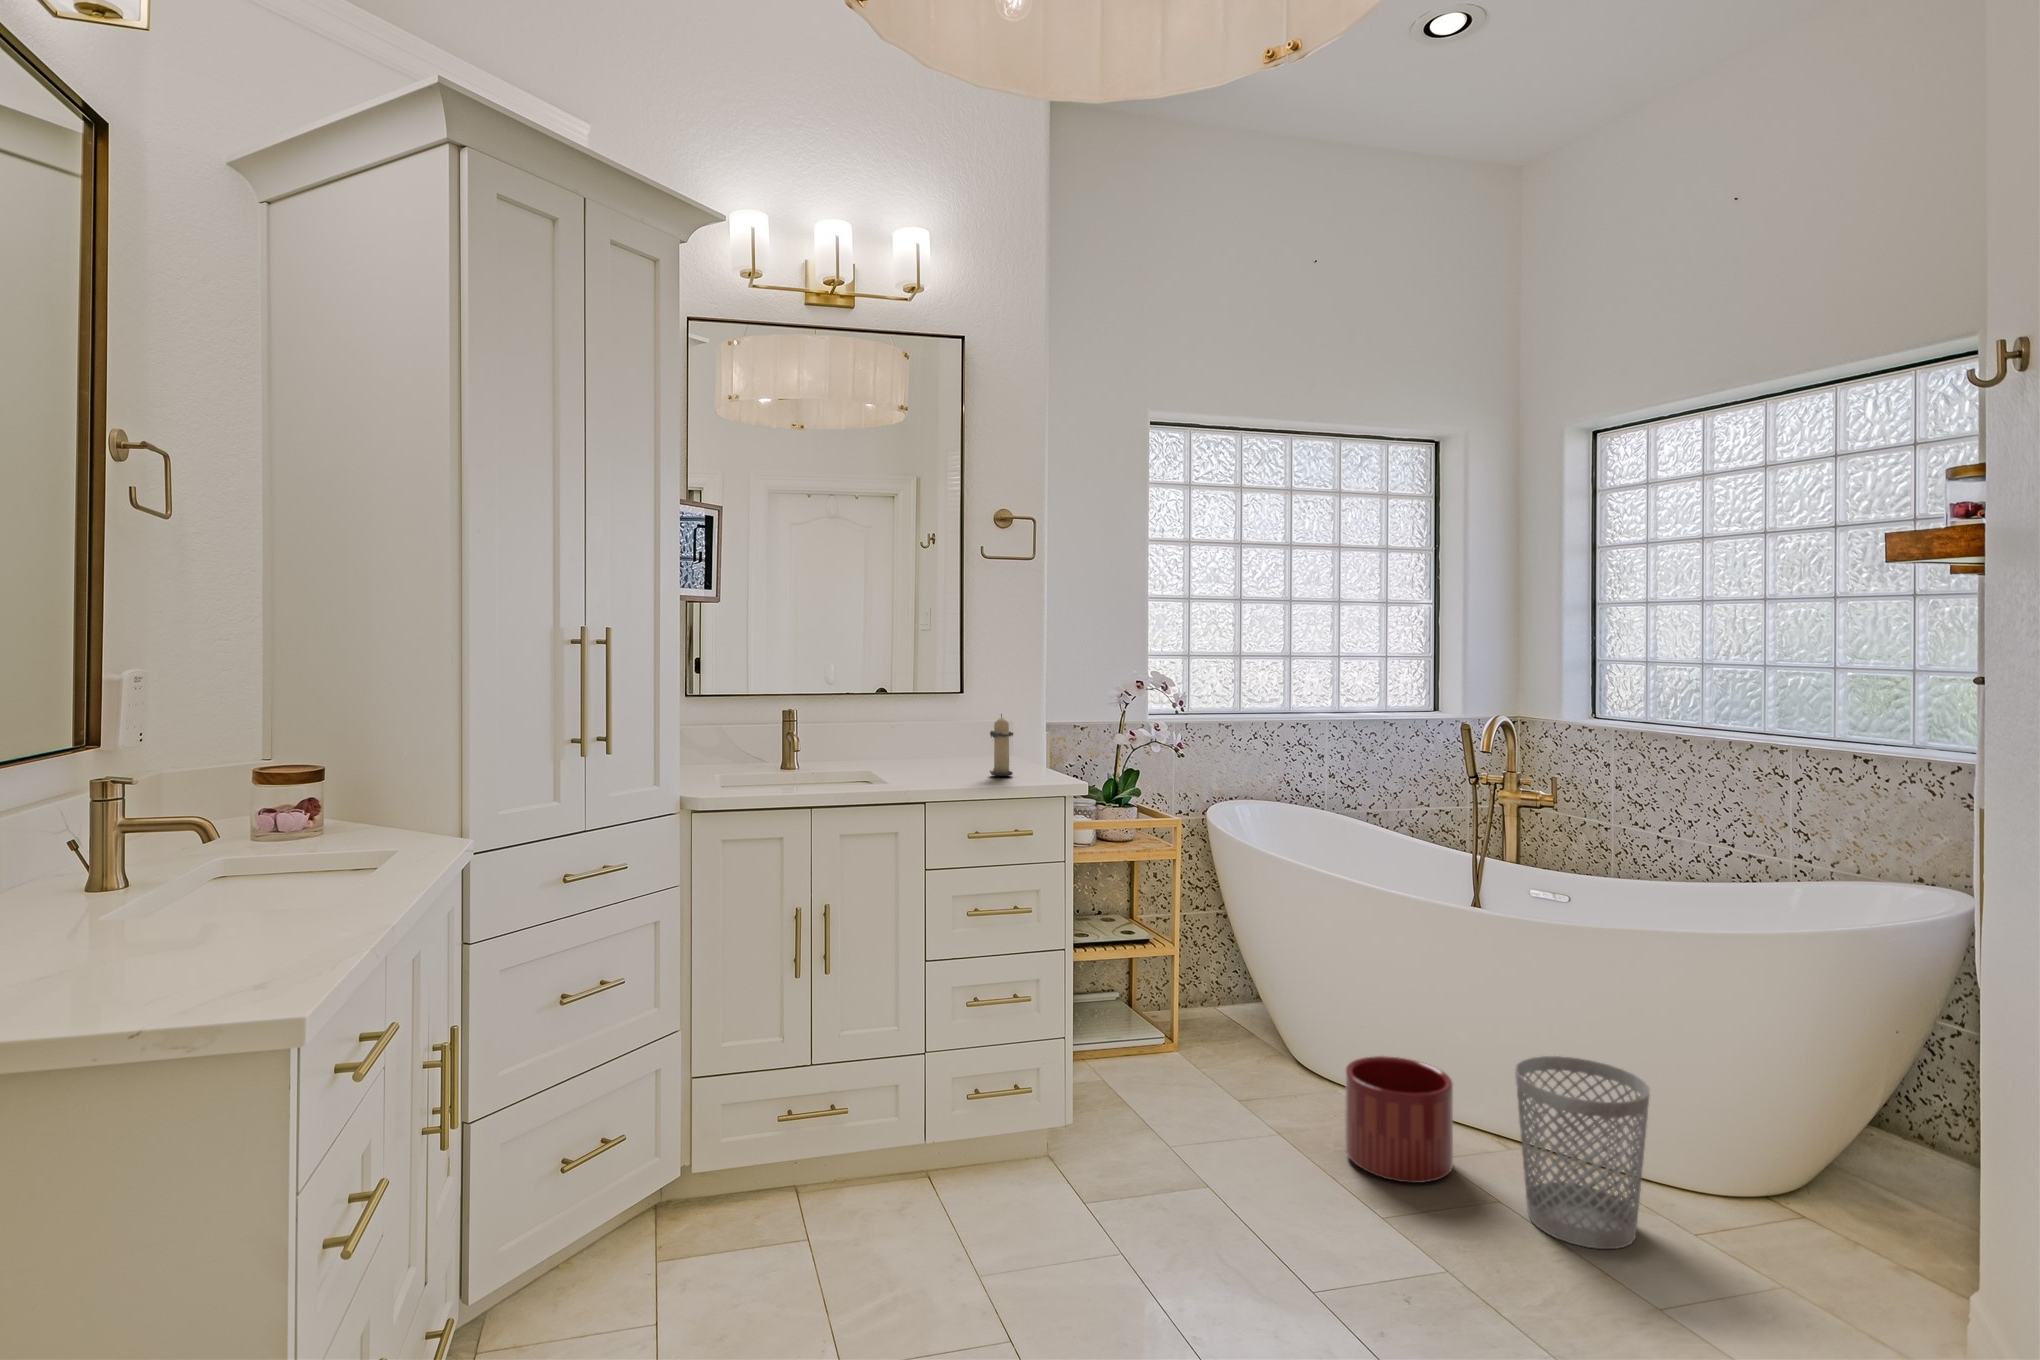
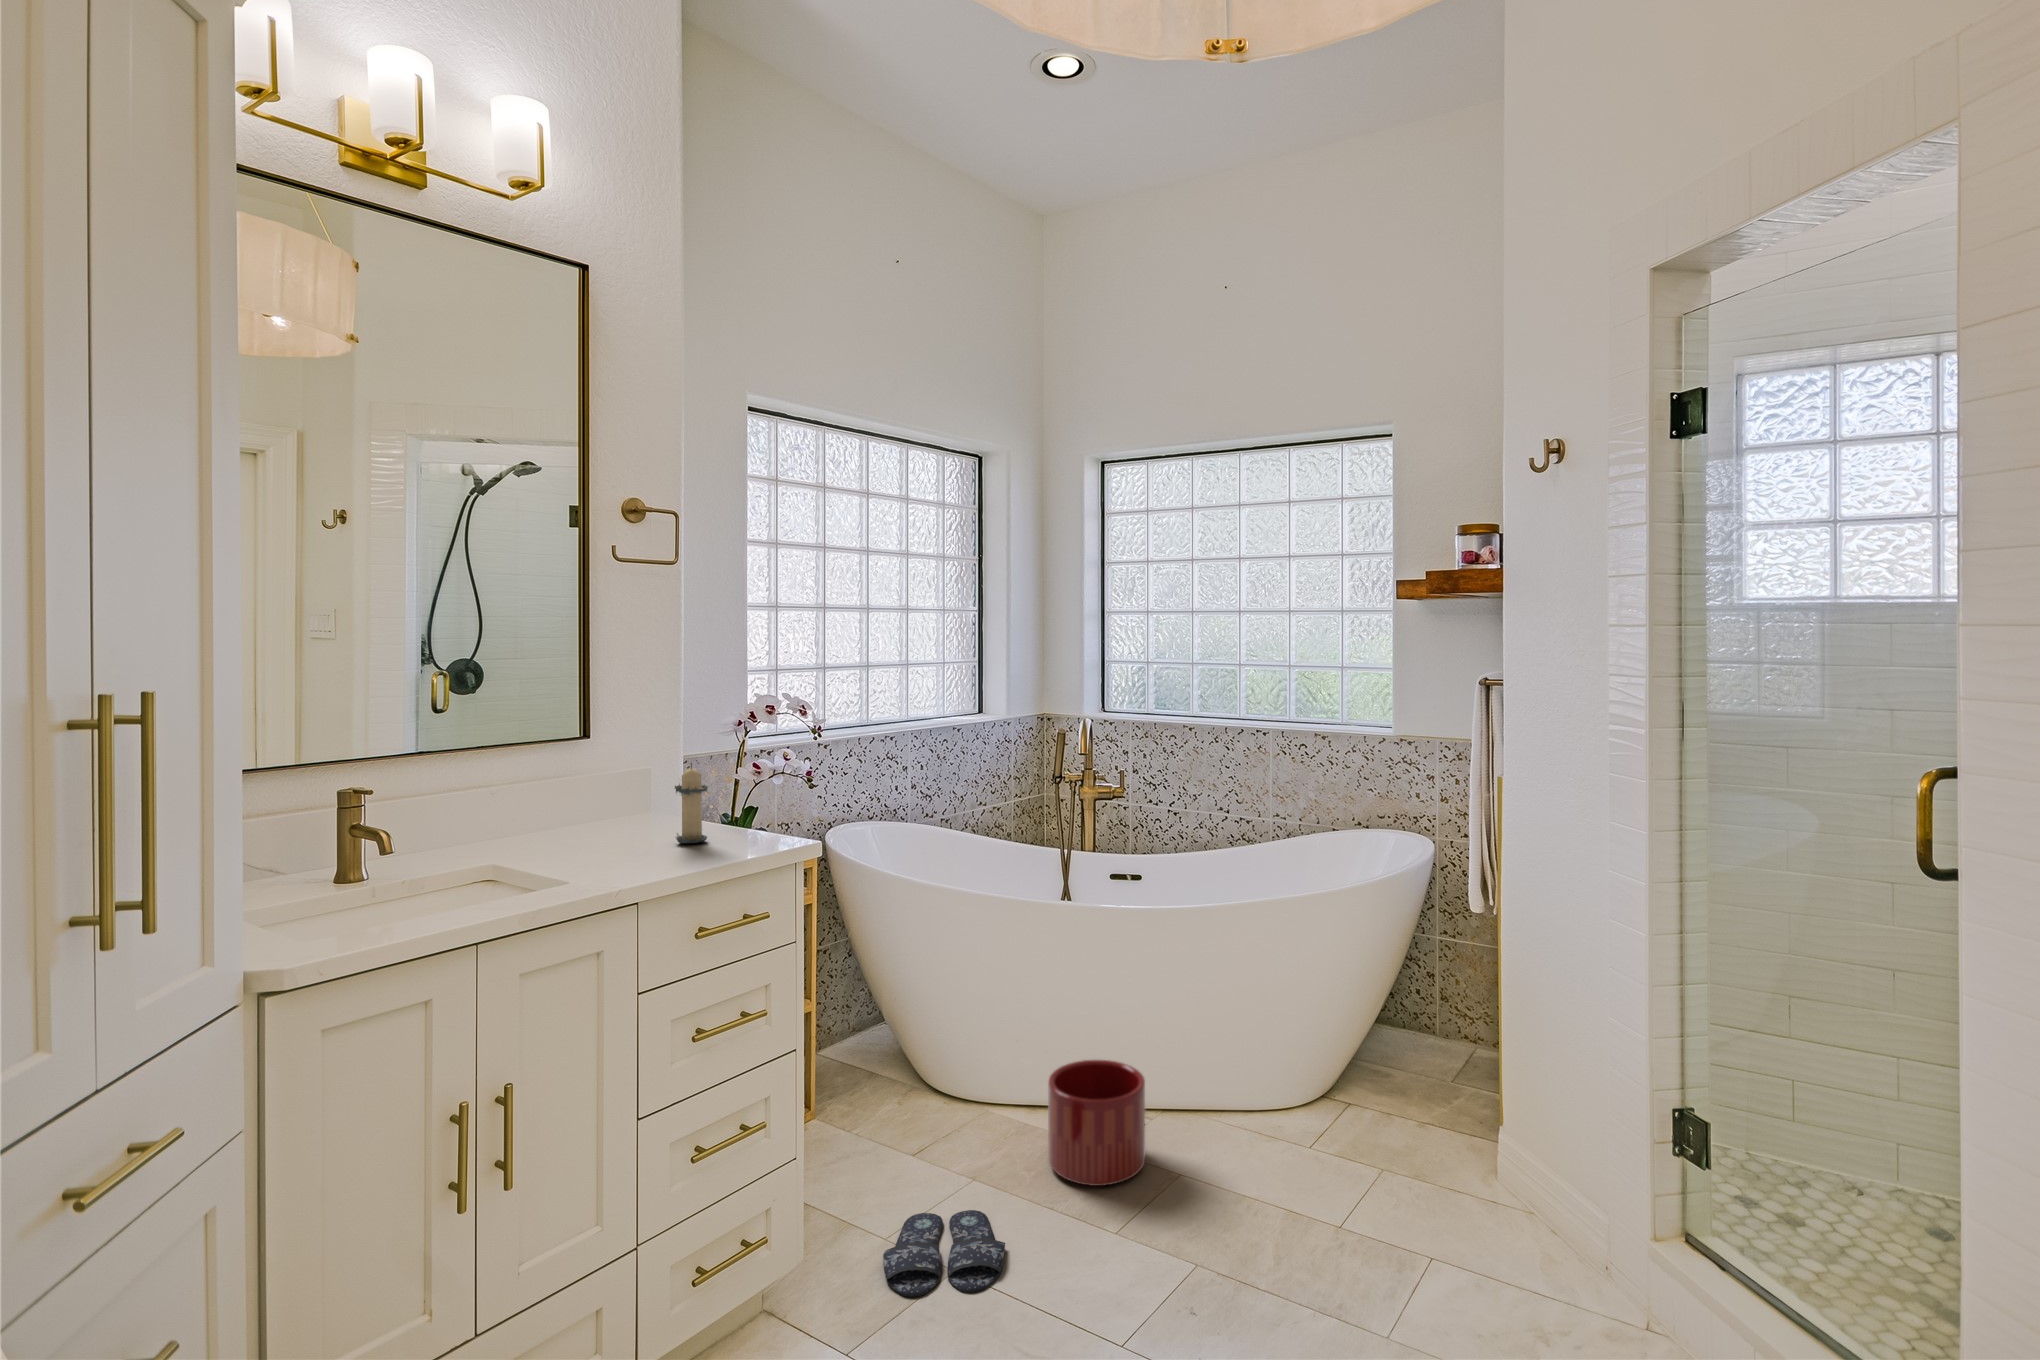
wastebasket: present [1515,1056,1650,1249] -> none [1210,1022,1315,1192]
slippers: none [1138,1142,1256,1209] -> present [883,1210,1005,1297]

